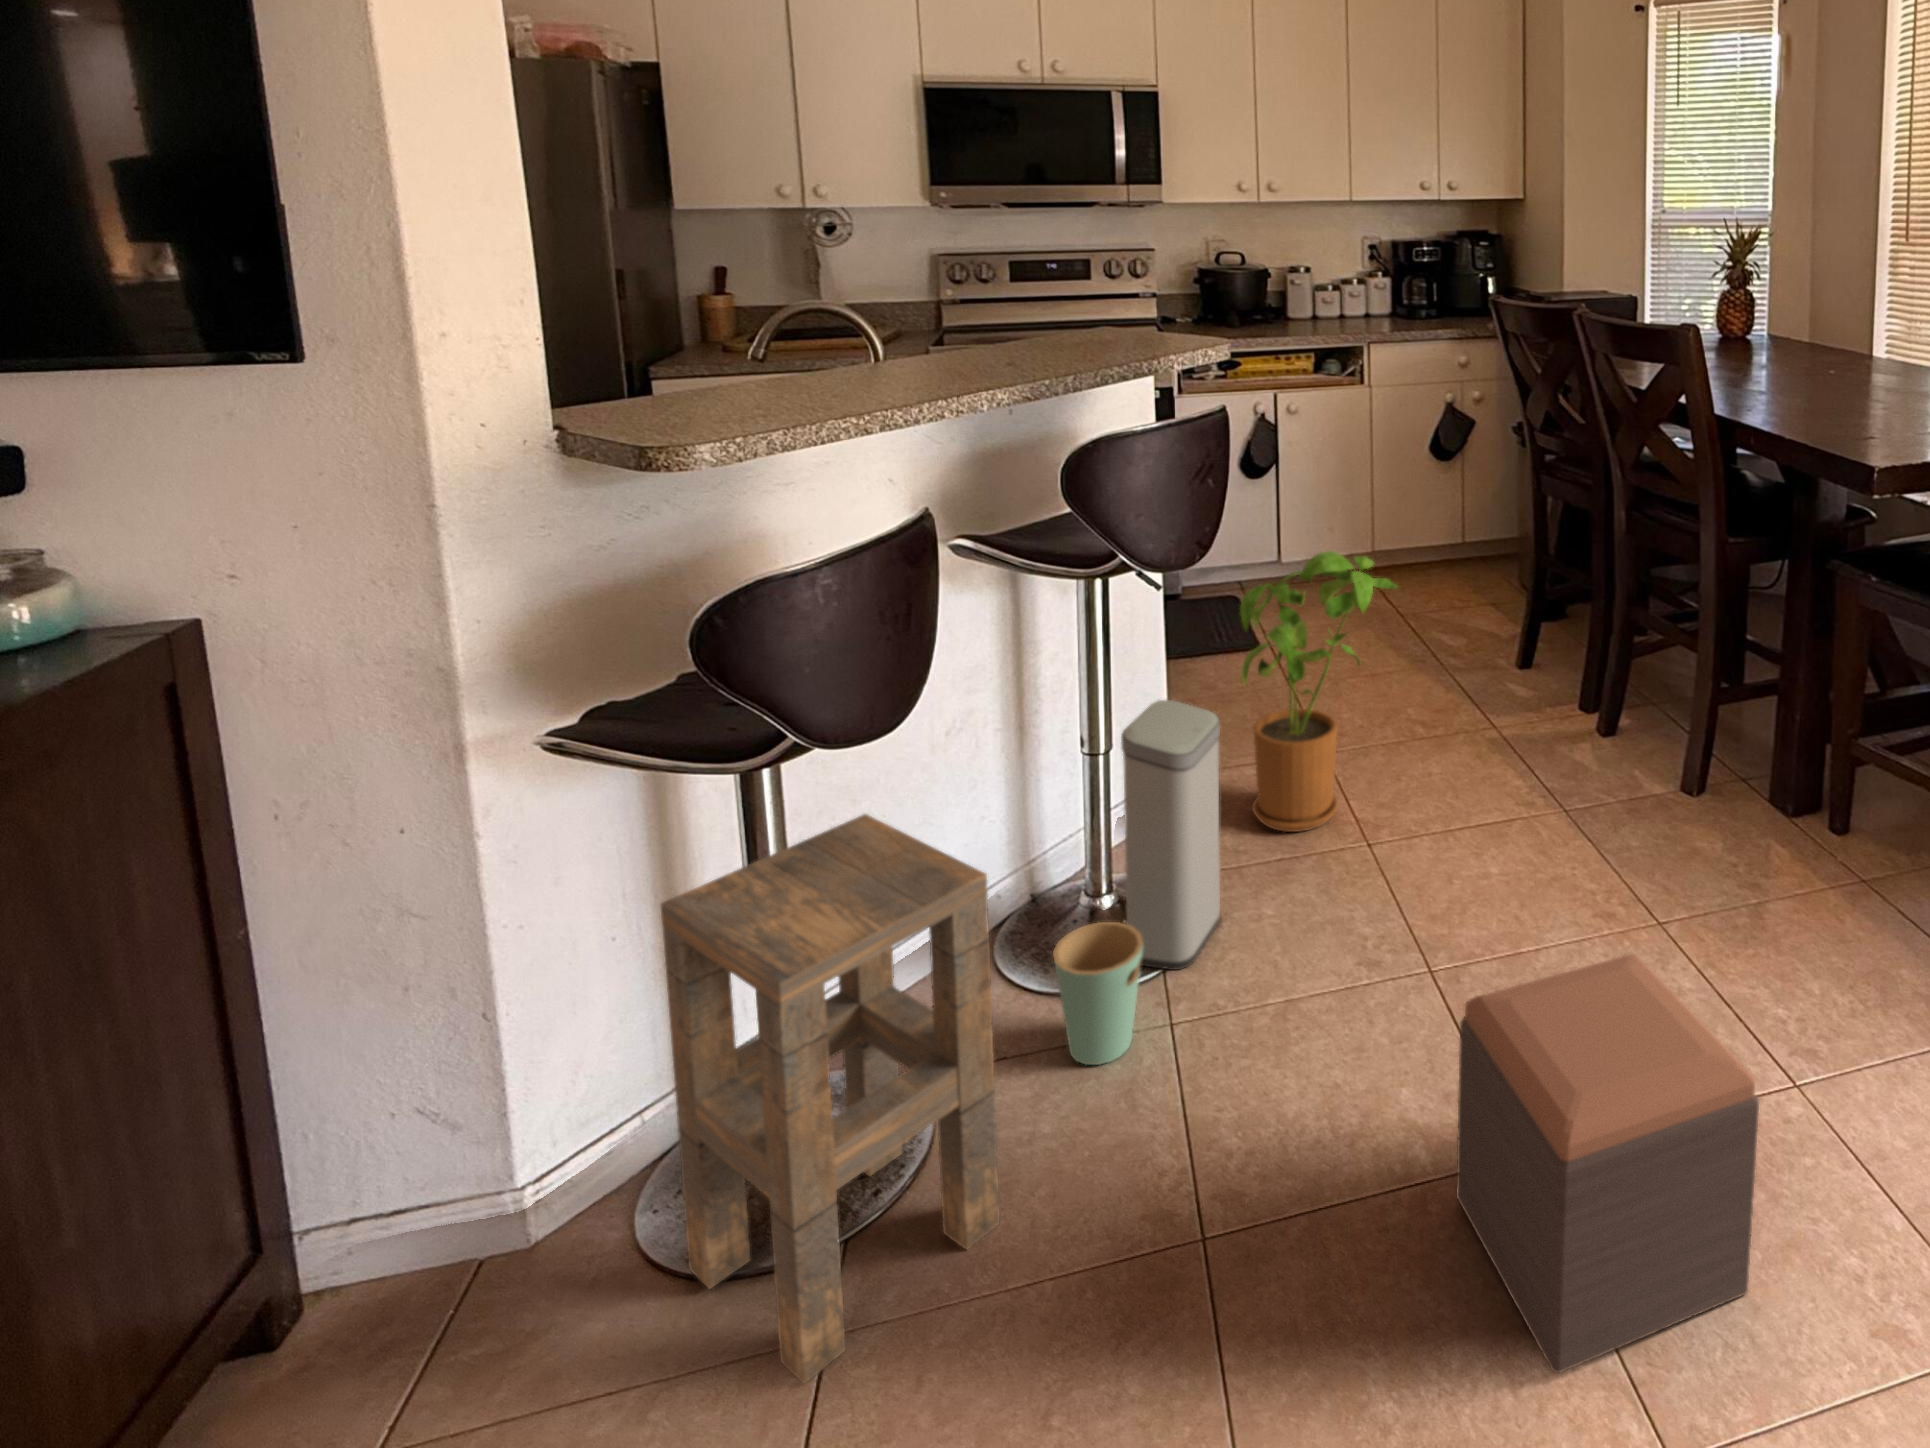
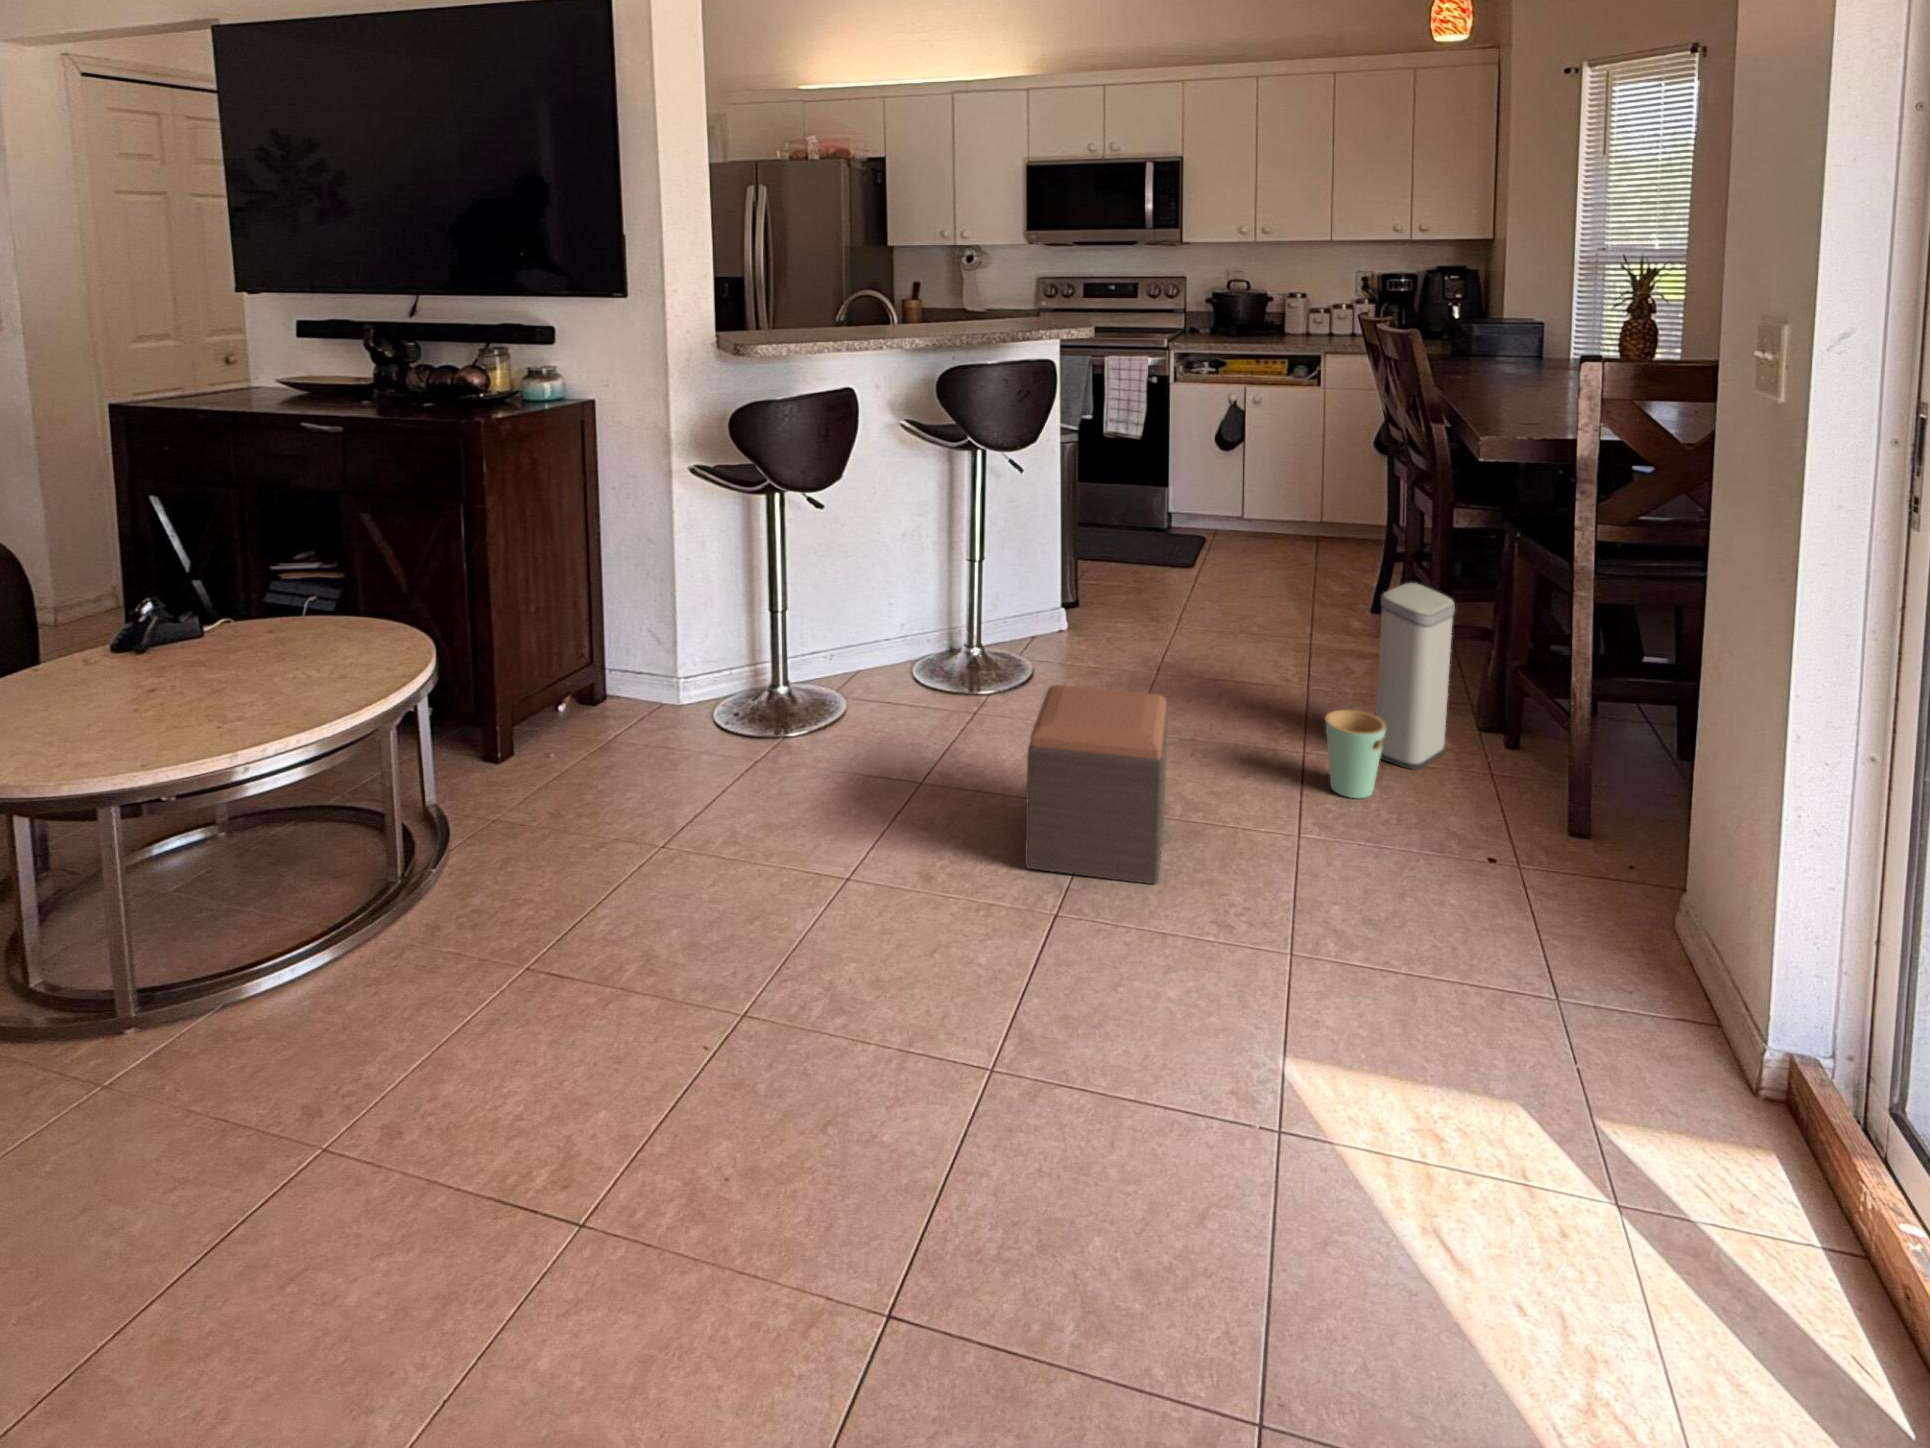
house plant: present [1240,551,1398,832] -> none [1085,471,1199,659]
trash can: present [1053,700,1220,1065] -> present [1325,583,1455,798]
side table: present [661,814,1000,1383] -> none [722,537,842,765]

